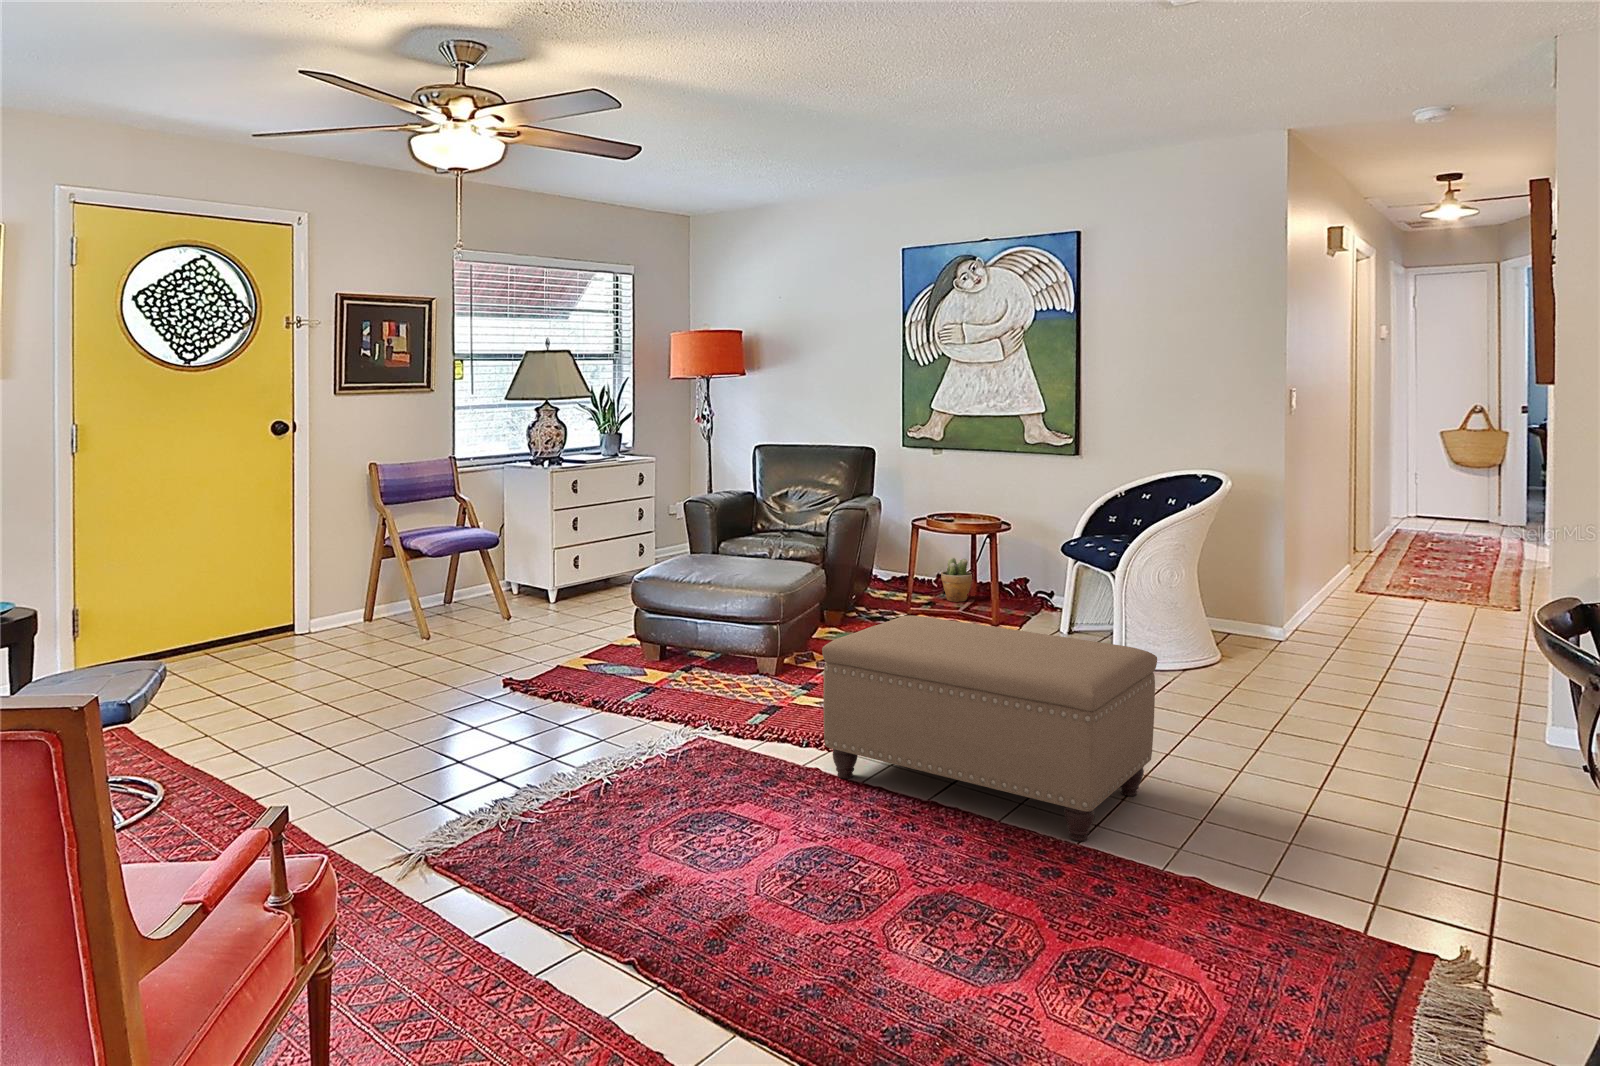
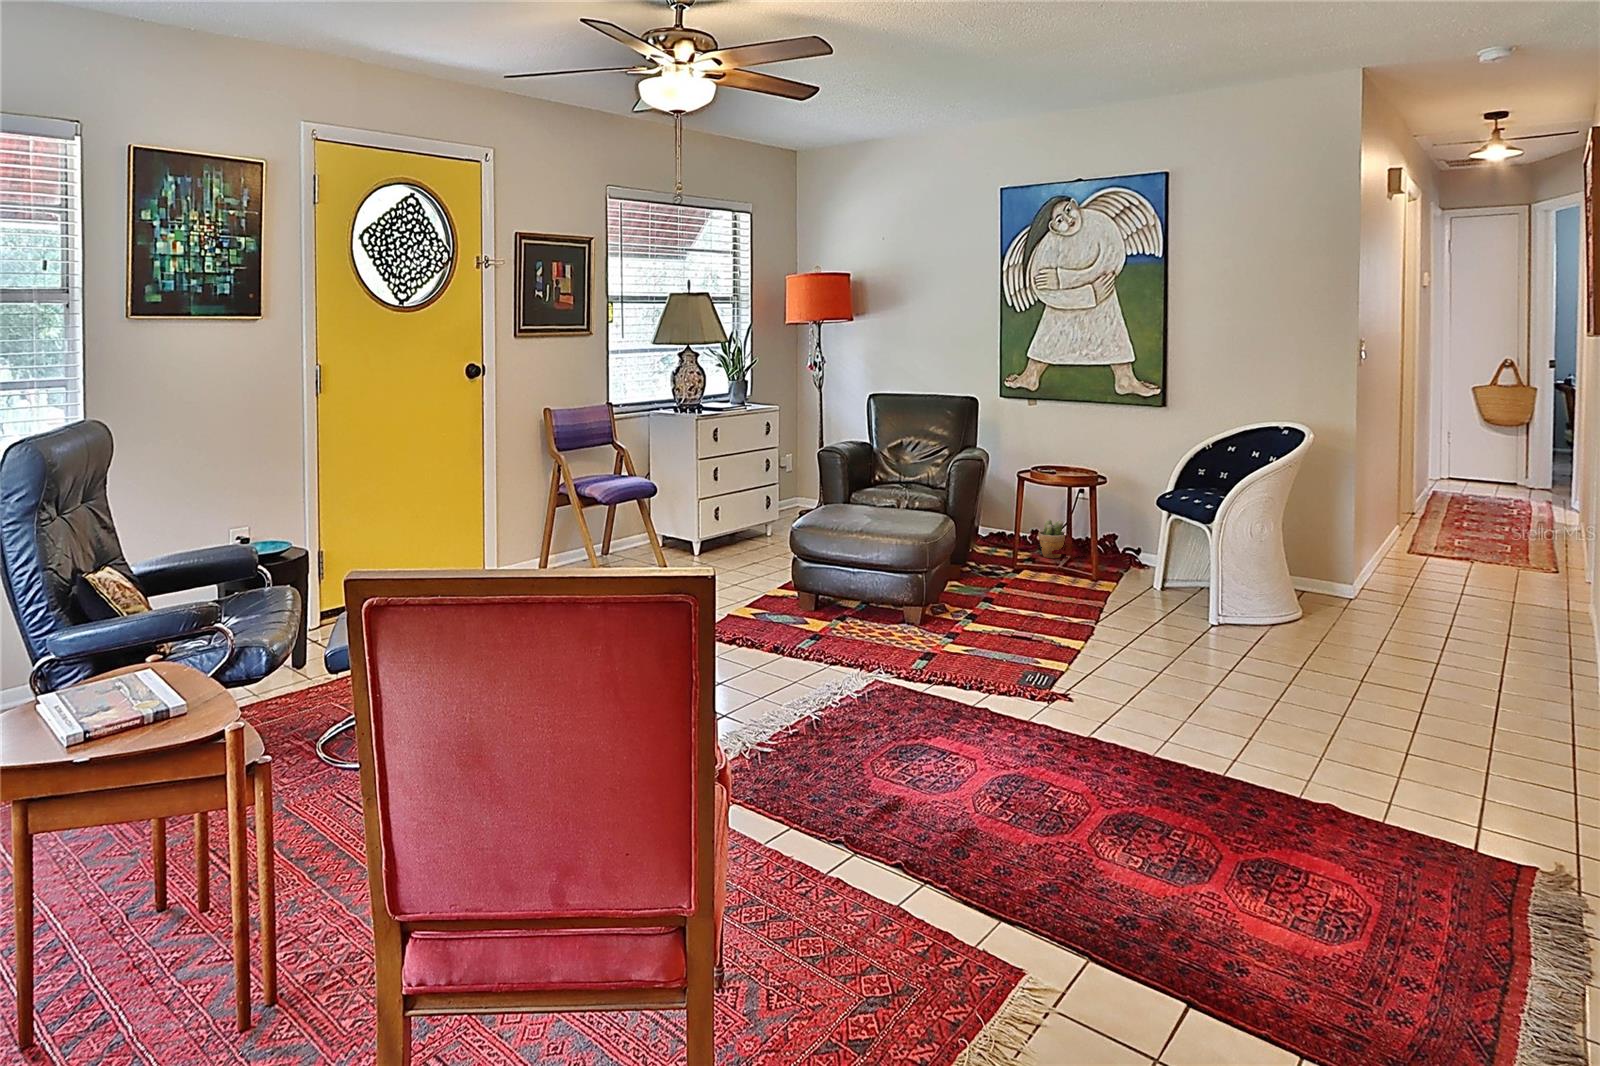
ottoman: present [822,616,1157,841] -> none [995,581,1283,773]

